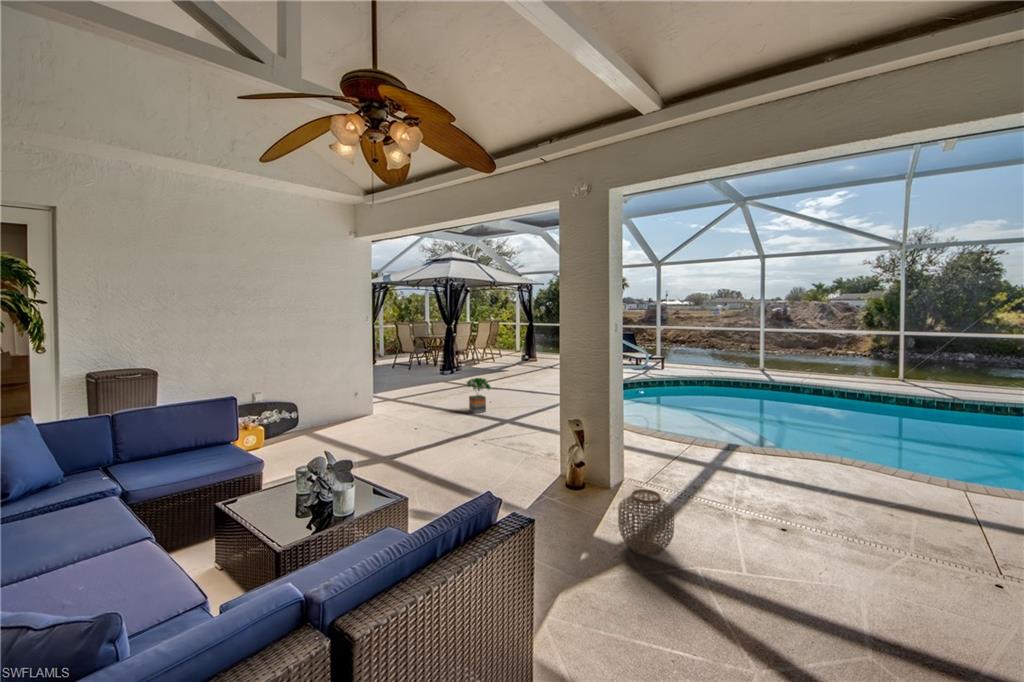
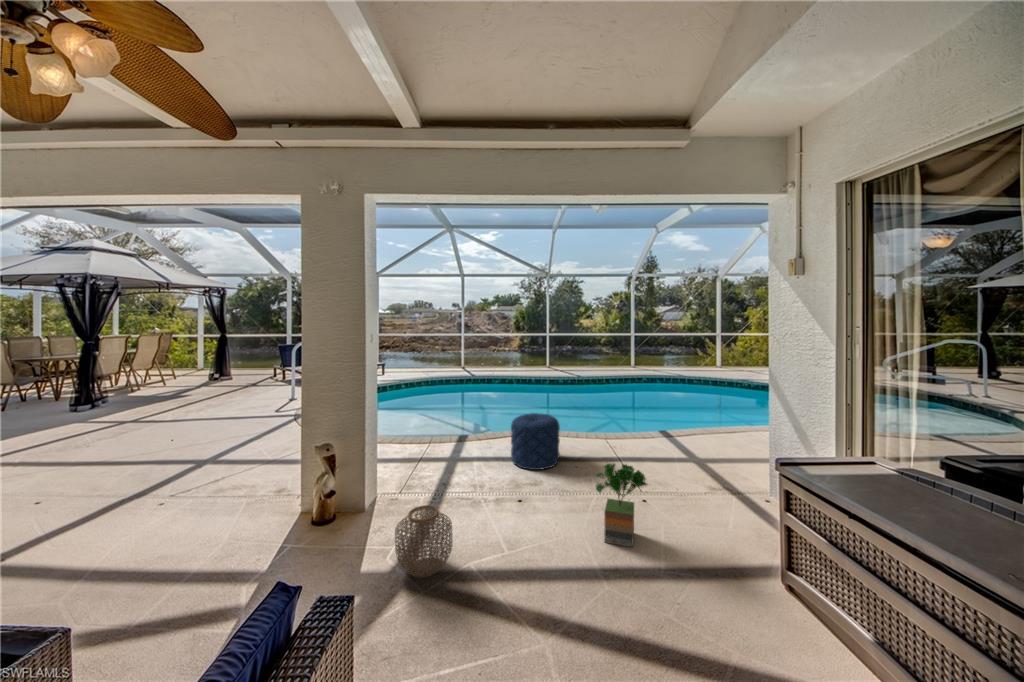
potted tree: present [467,378,491,413] -> present [596,464,647,547]
pouf: none [789,432,865,506] -> present [511,413,560,470]

